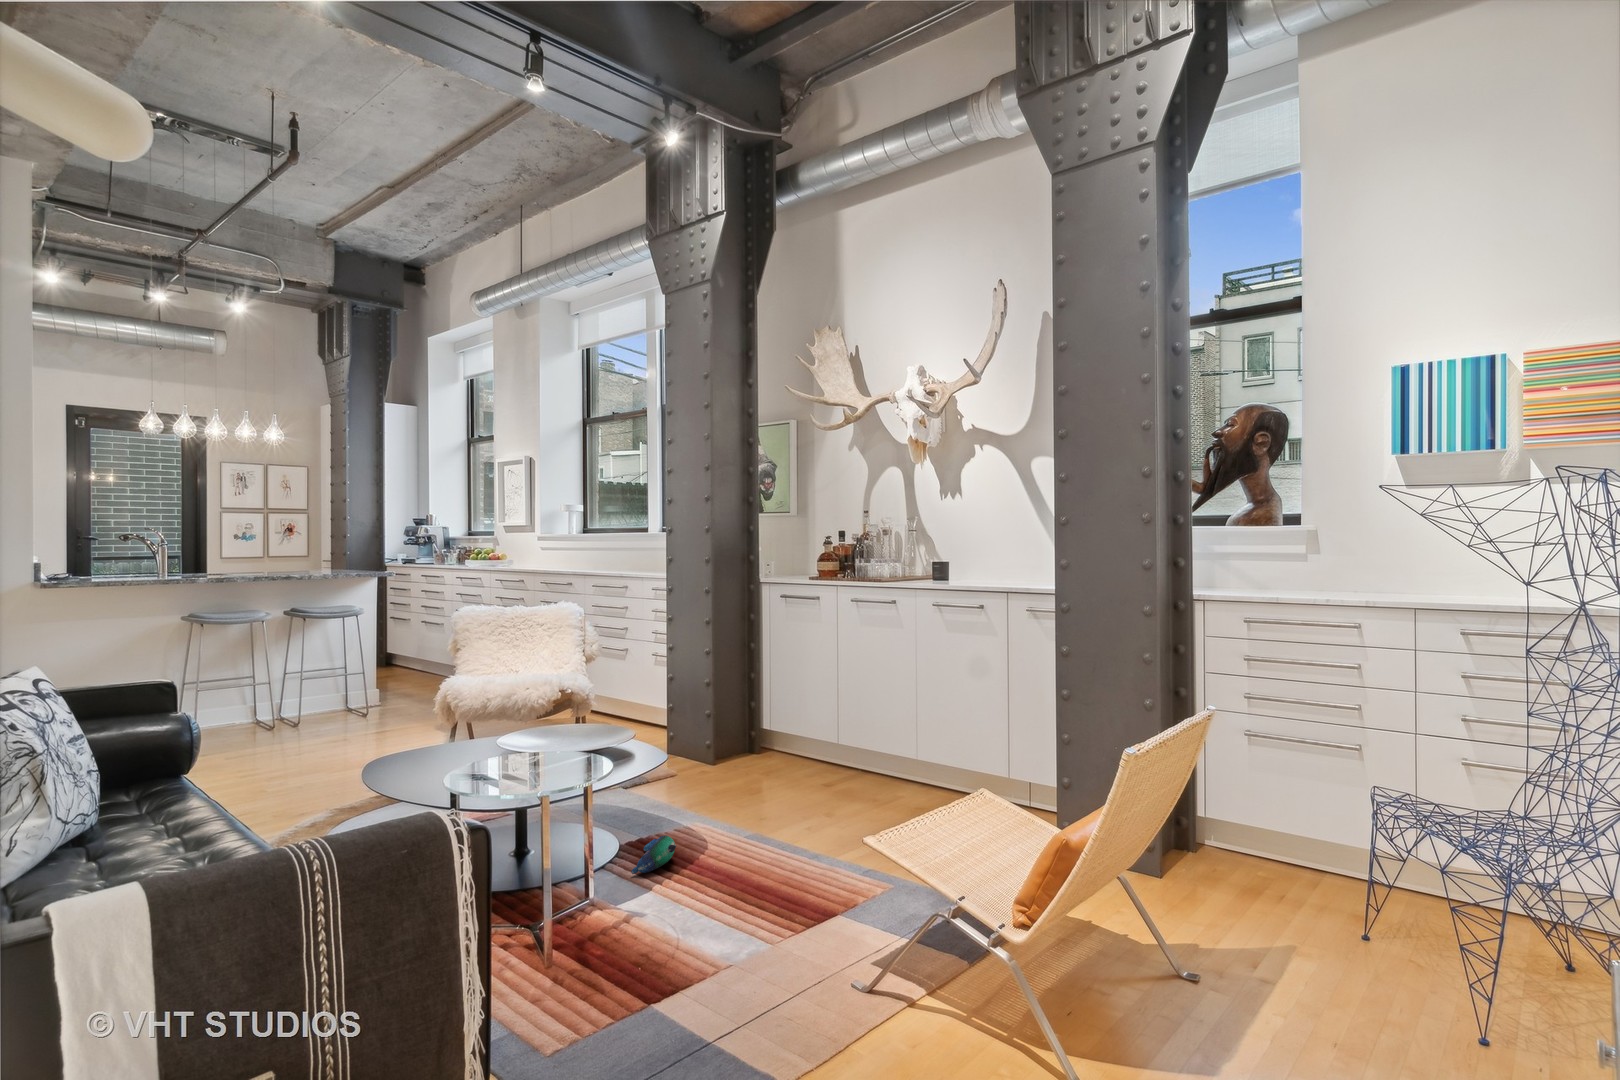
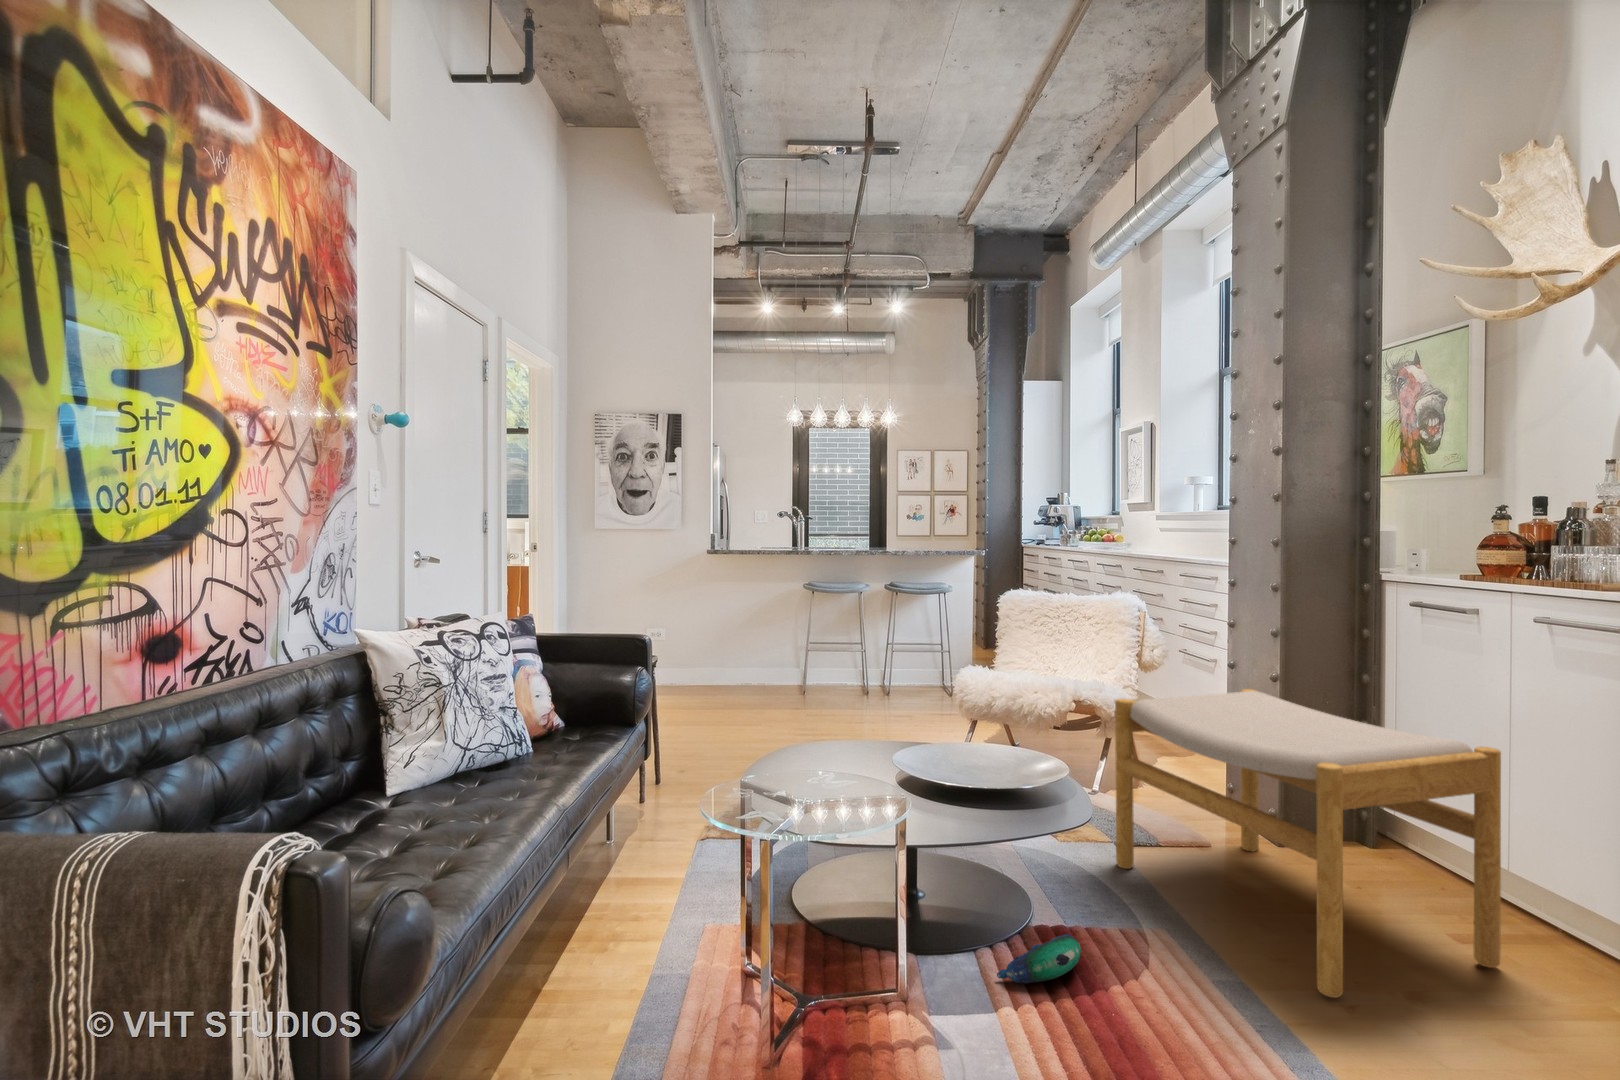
footstool: none [637,663,859,827] -> present [1115,689,1501,997]

